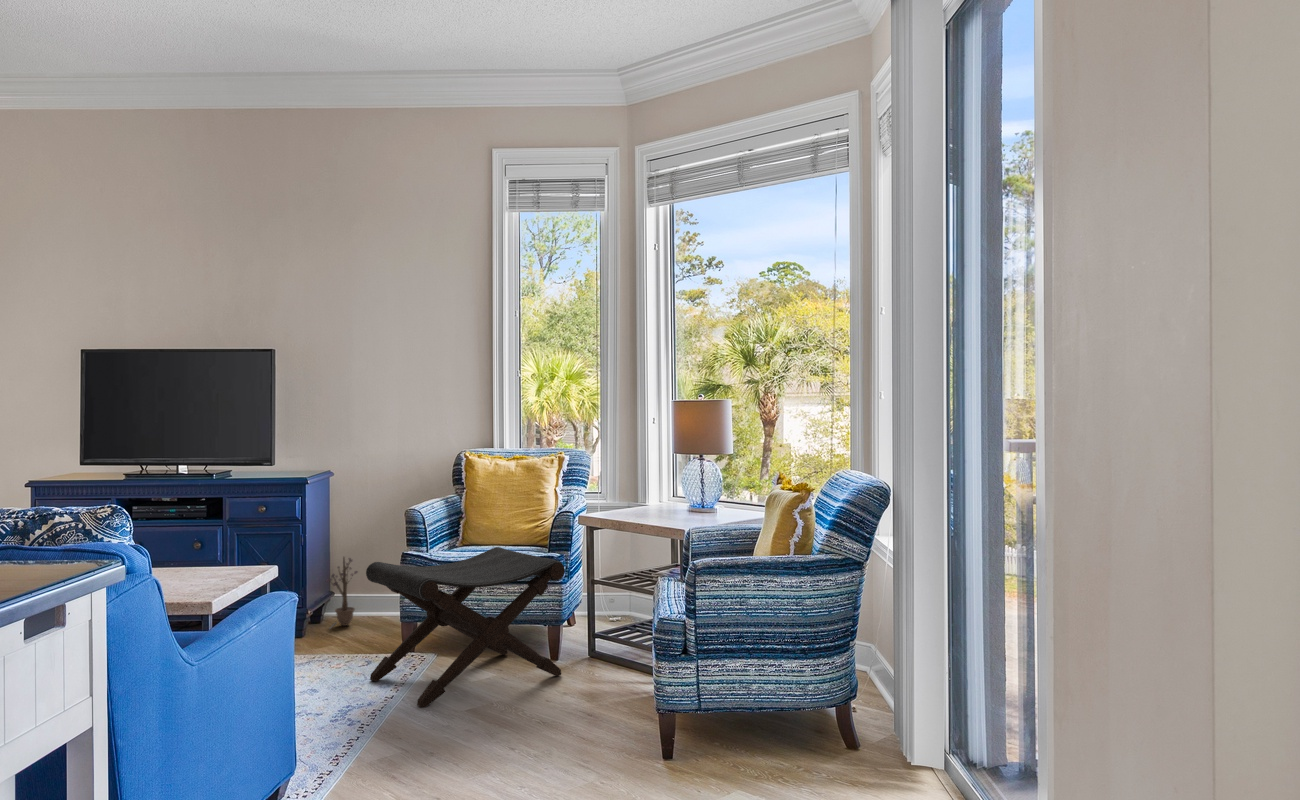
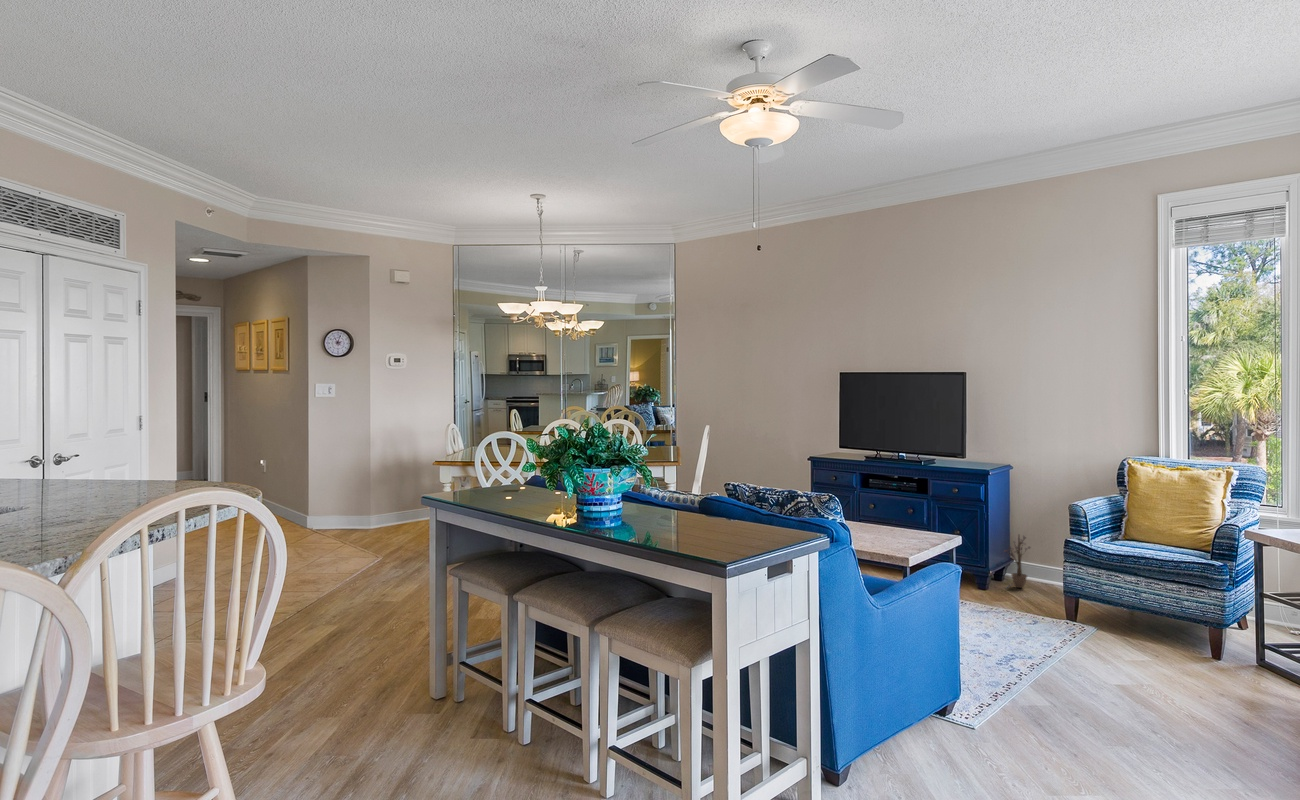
footstool: present [366,547,565,708] -> none [1031,546,1224,673]

